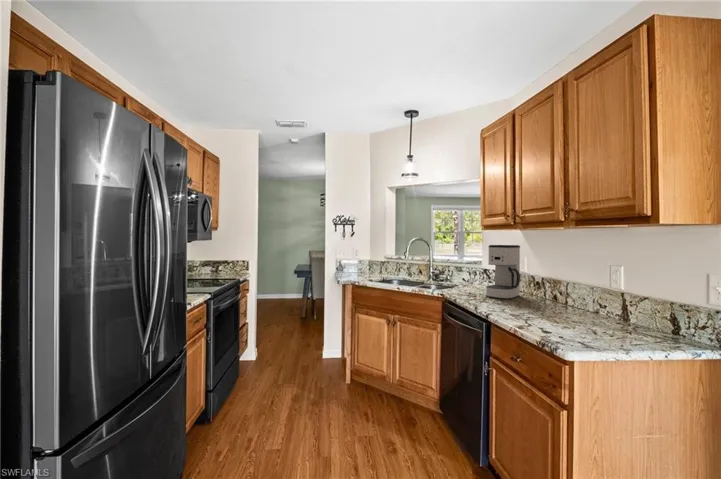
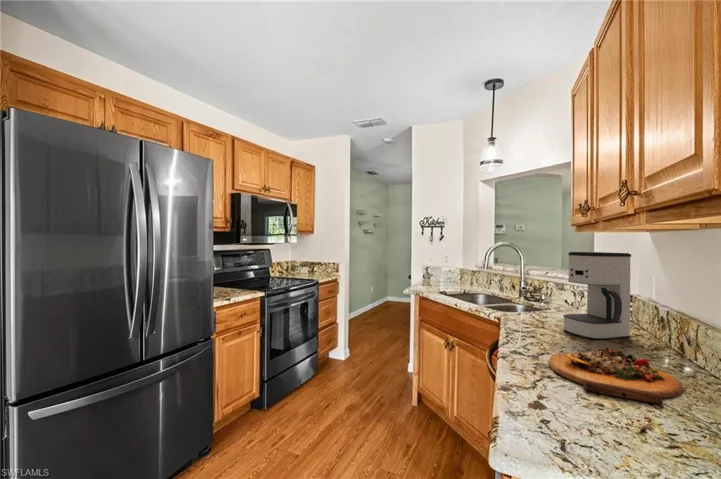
cutting board: none [506,299,574,320] -> present [549,347,684,405]

